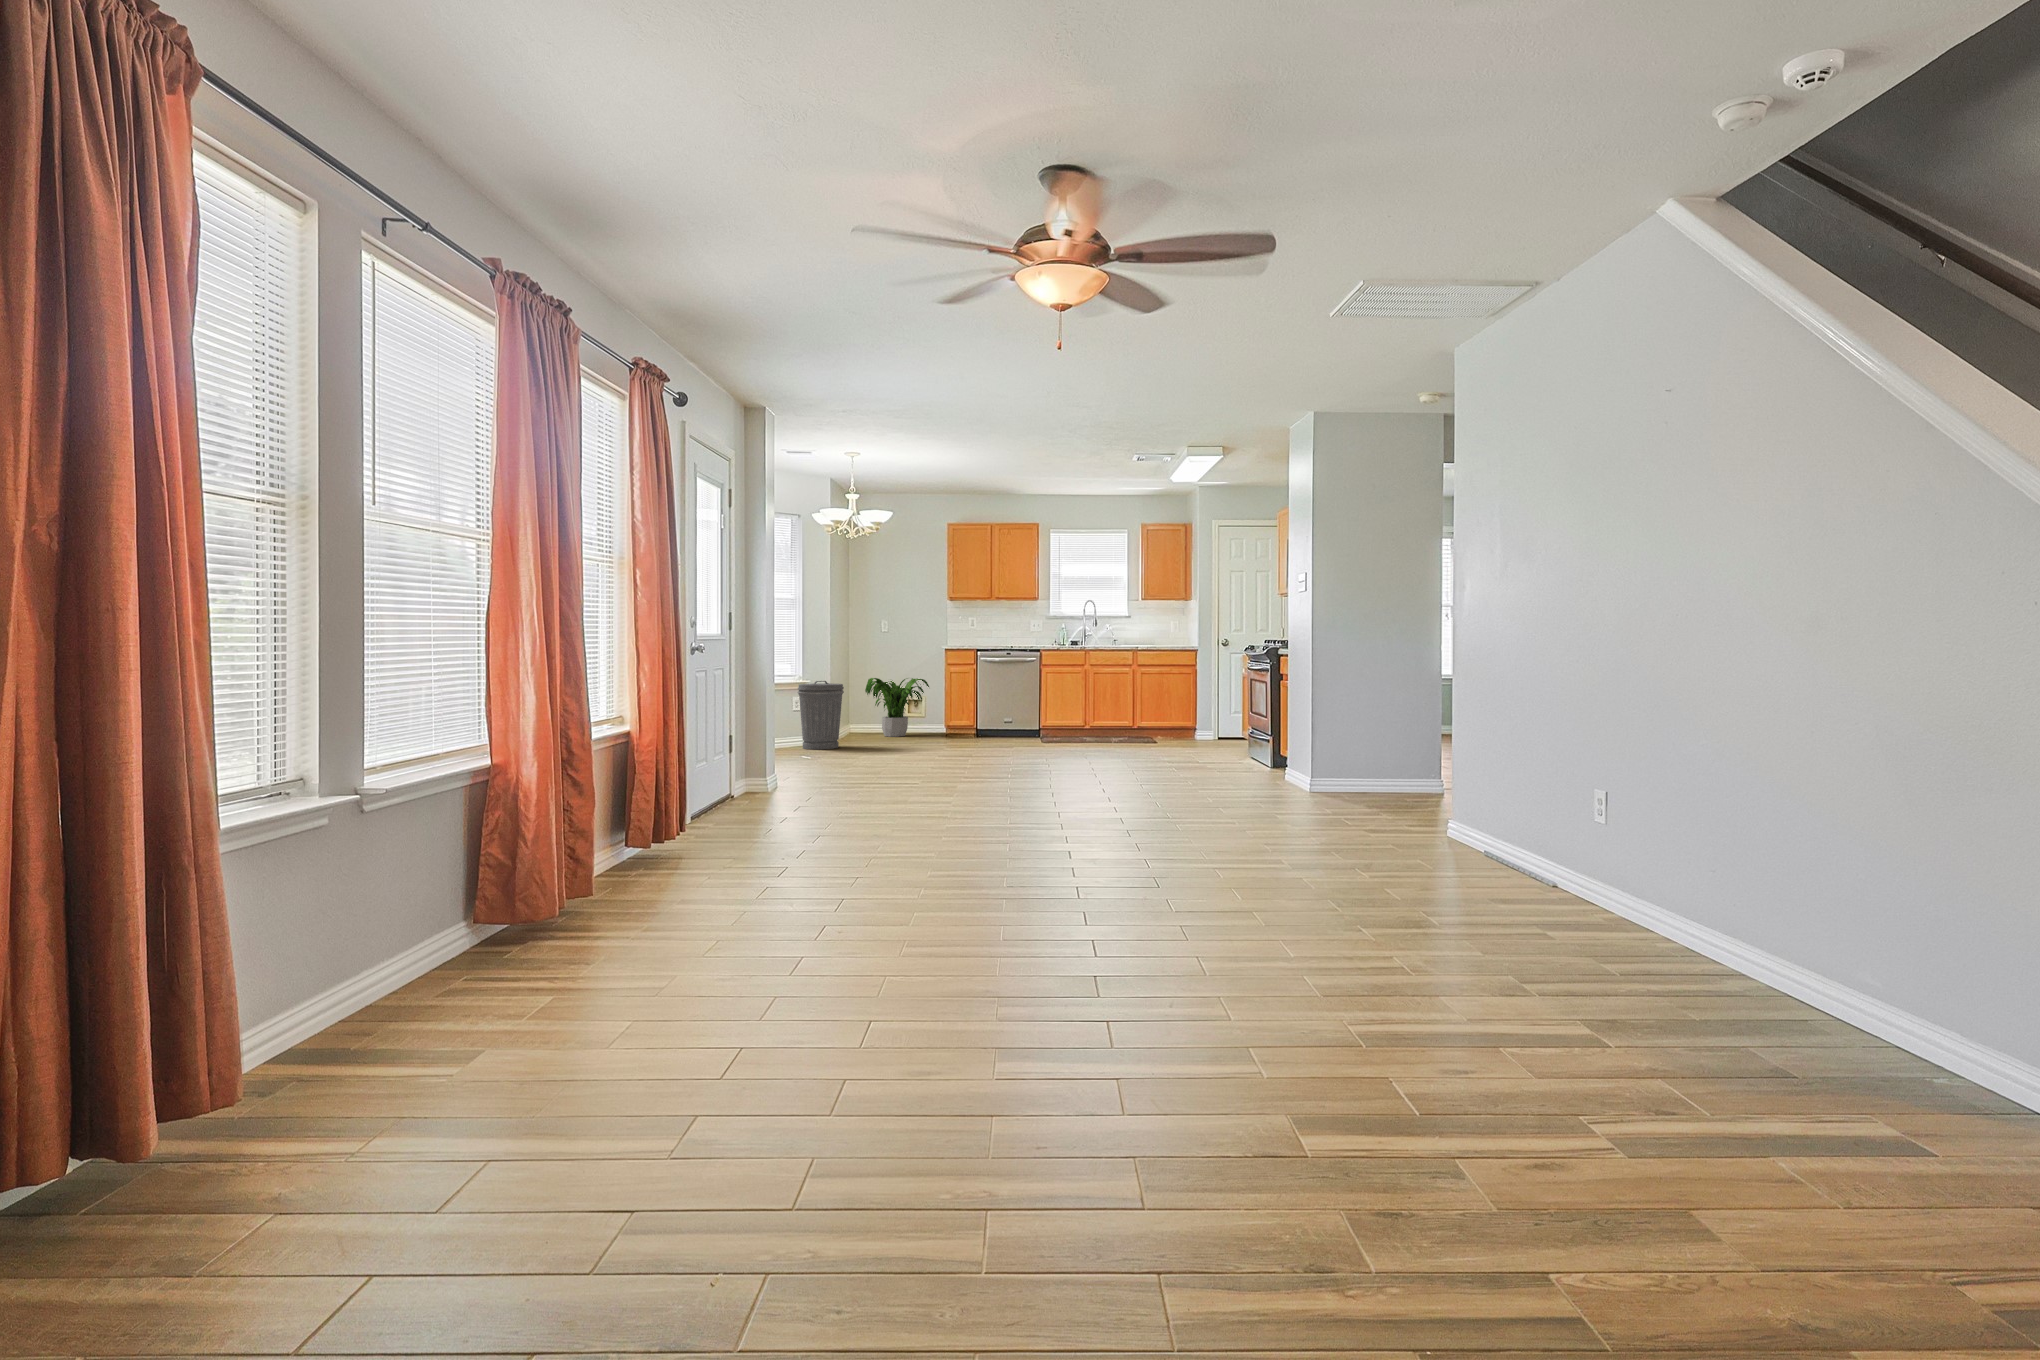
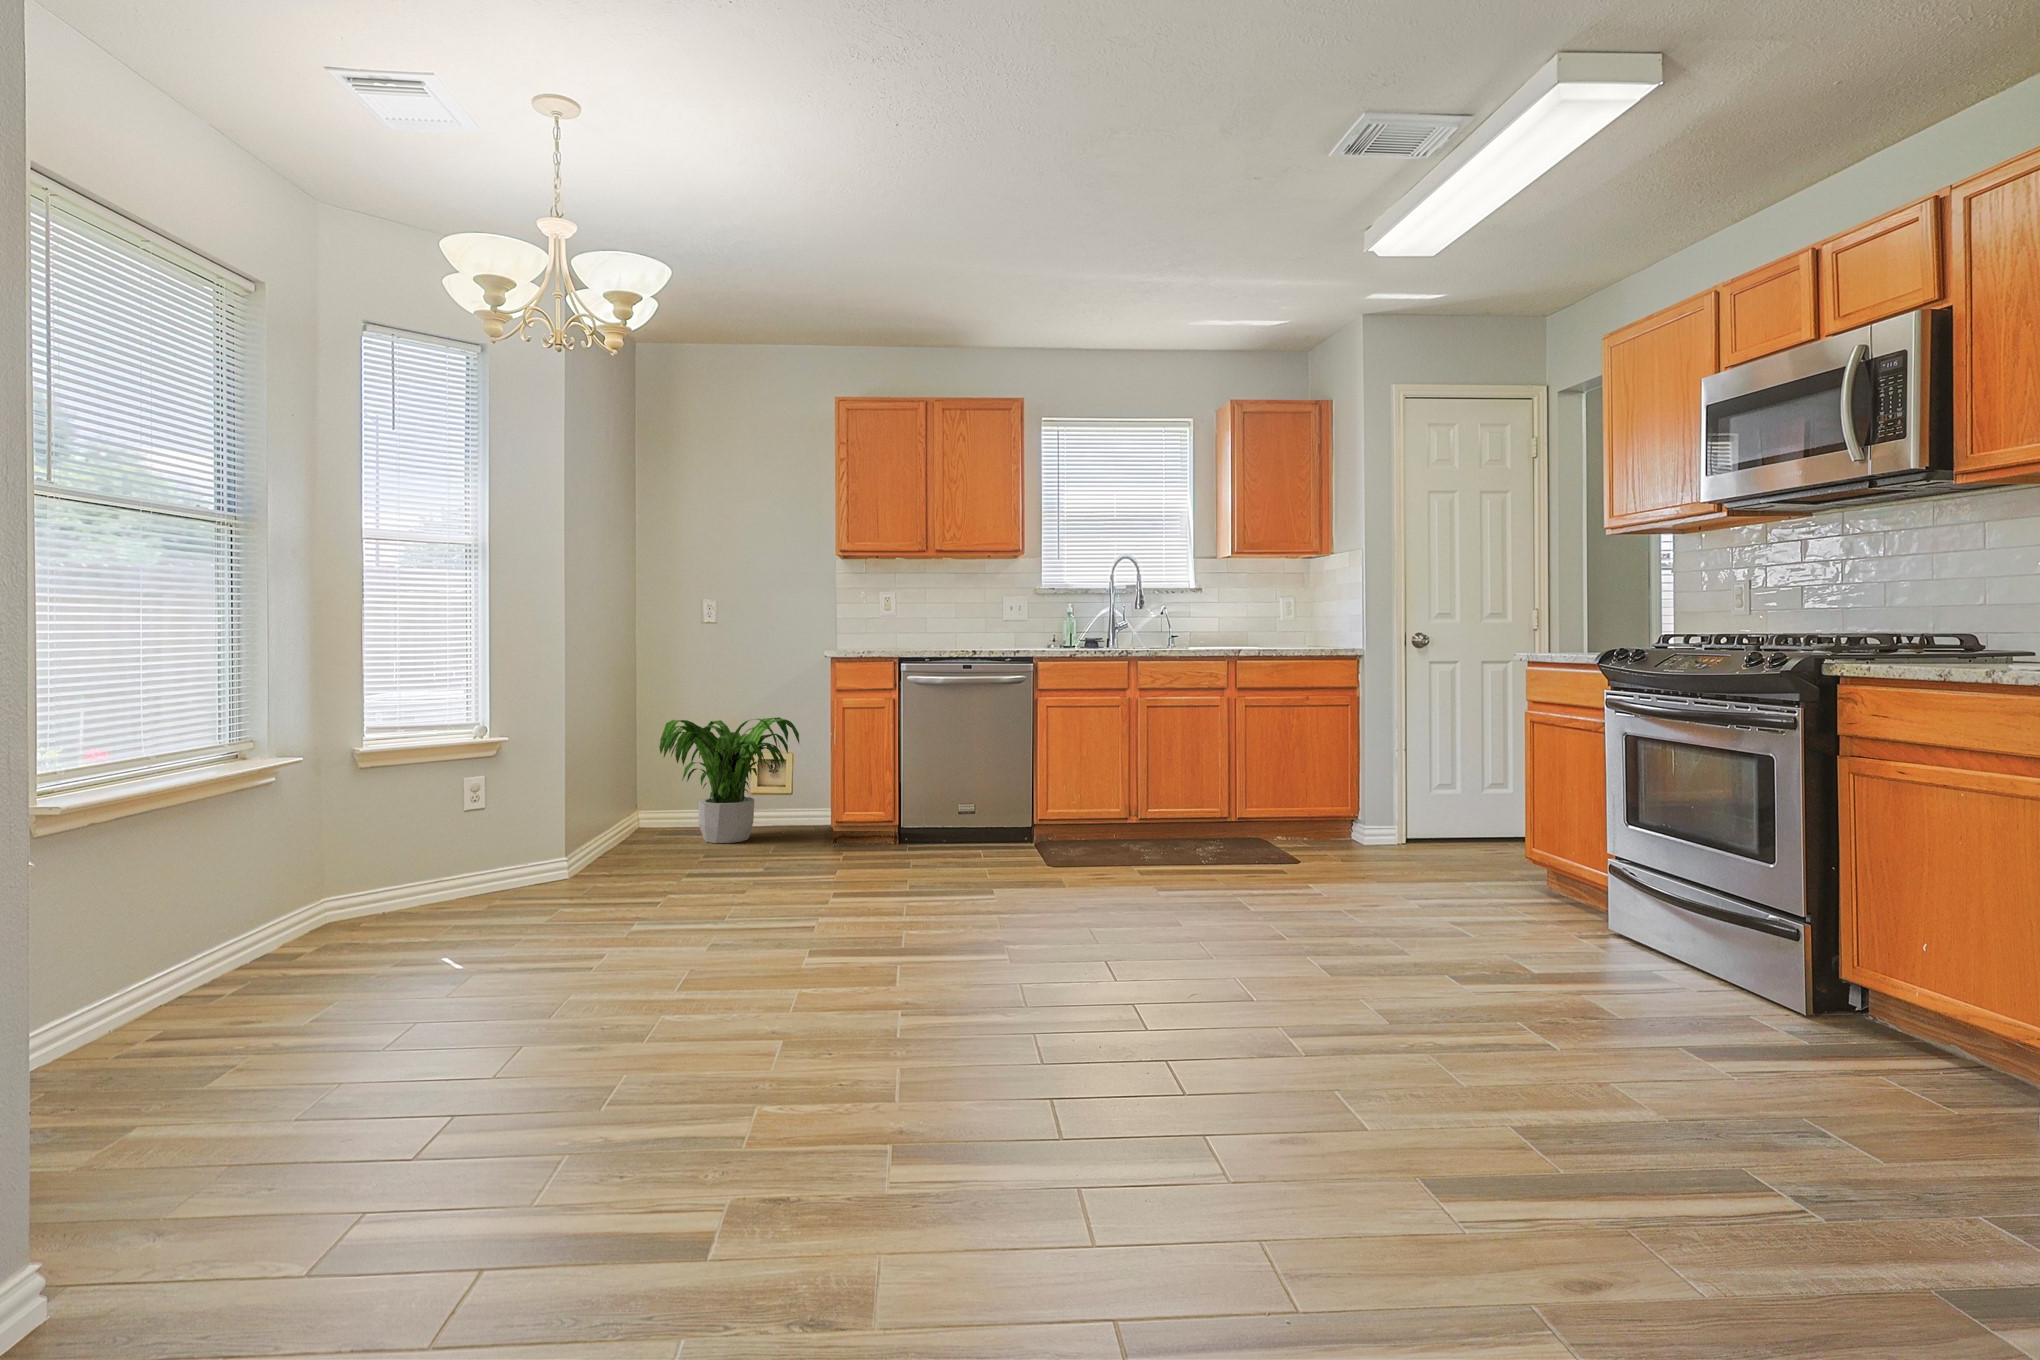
trash can: present [798,681,844,749] -> none [470,738,587,910]

